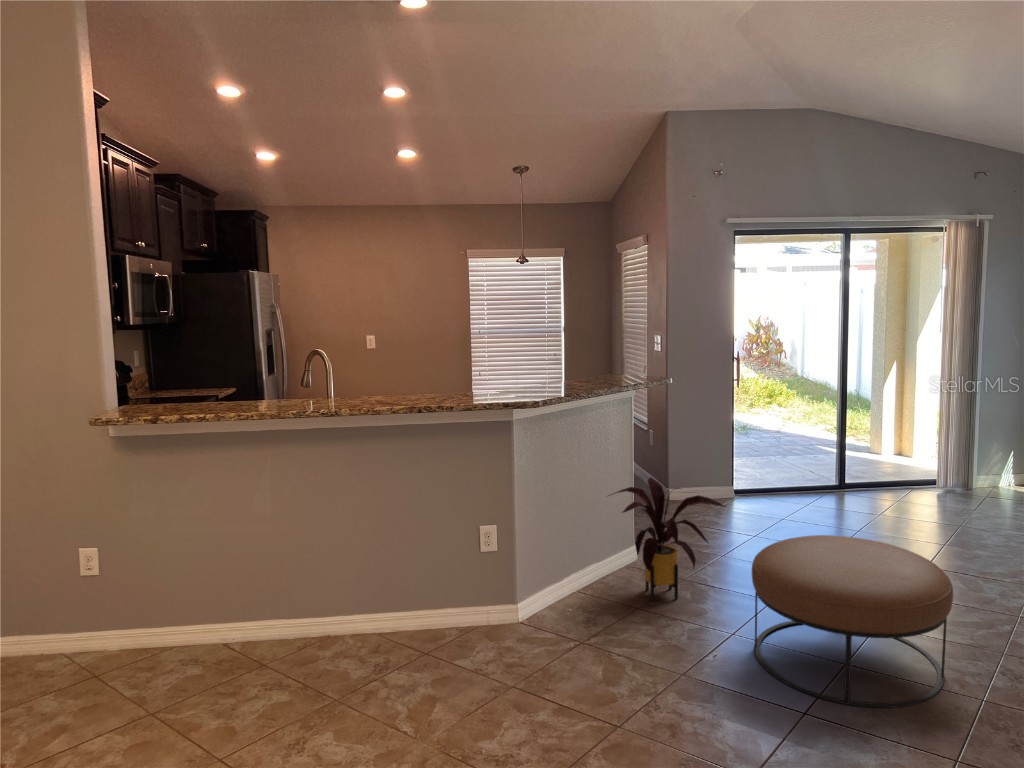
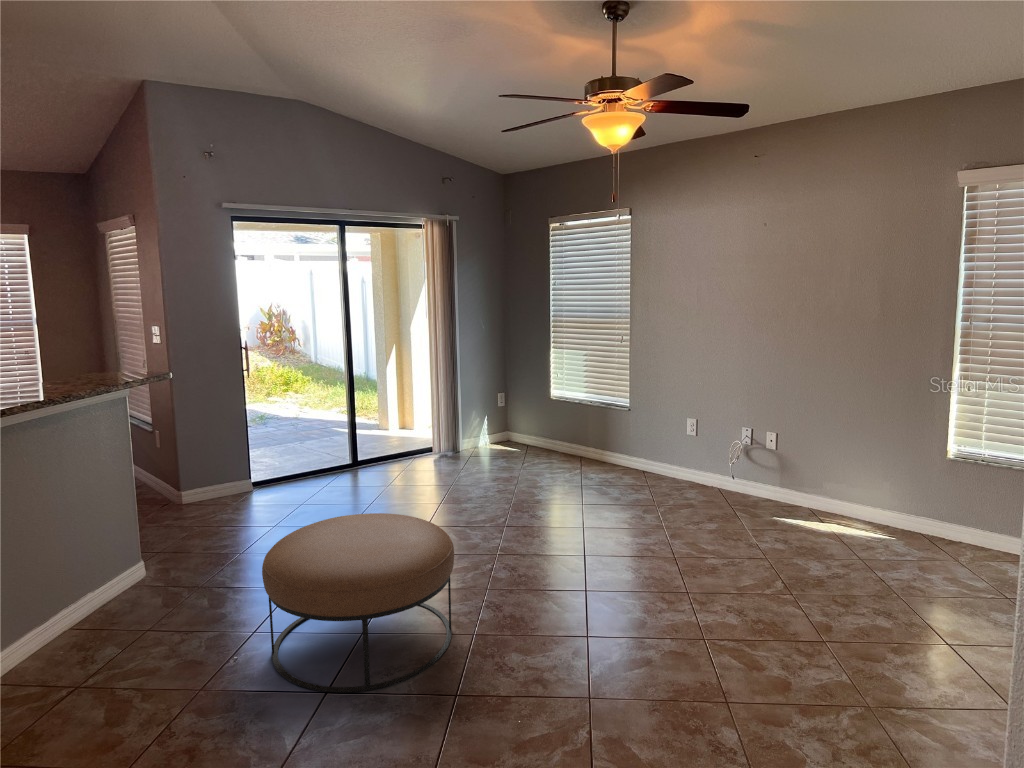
house plant: present [608,478,725,600] -> none [81,484,235,630]

